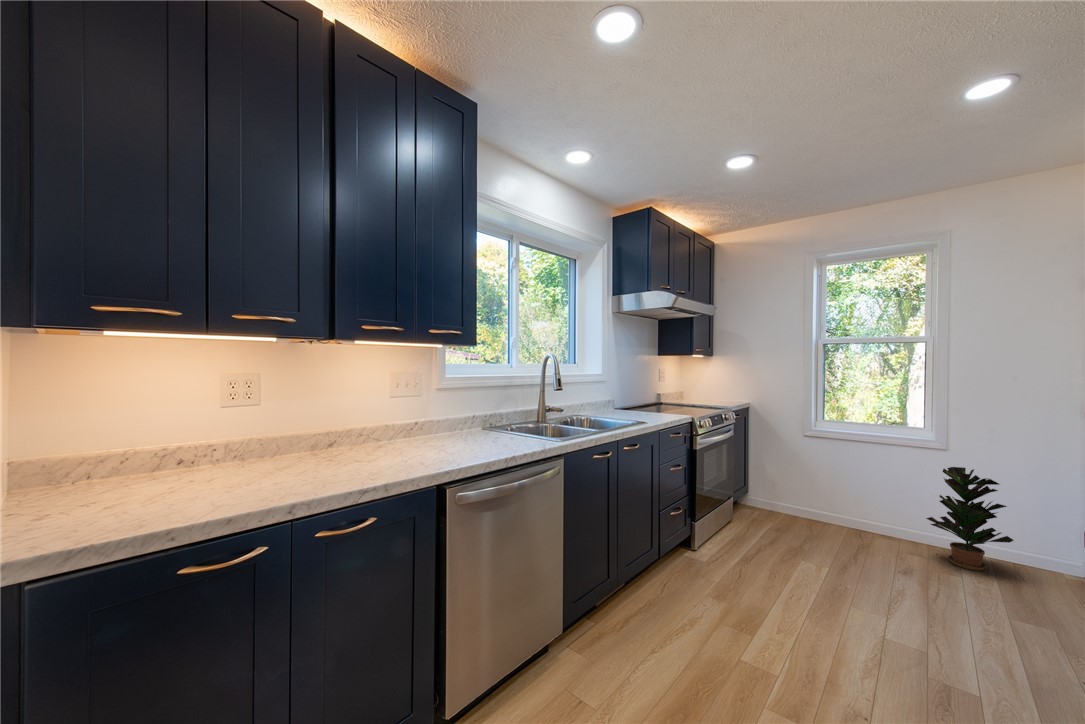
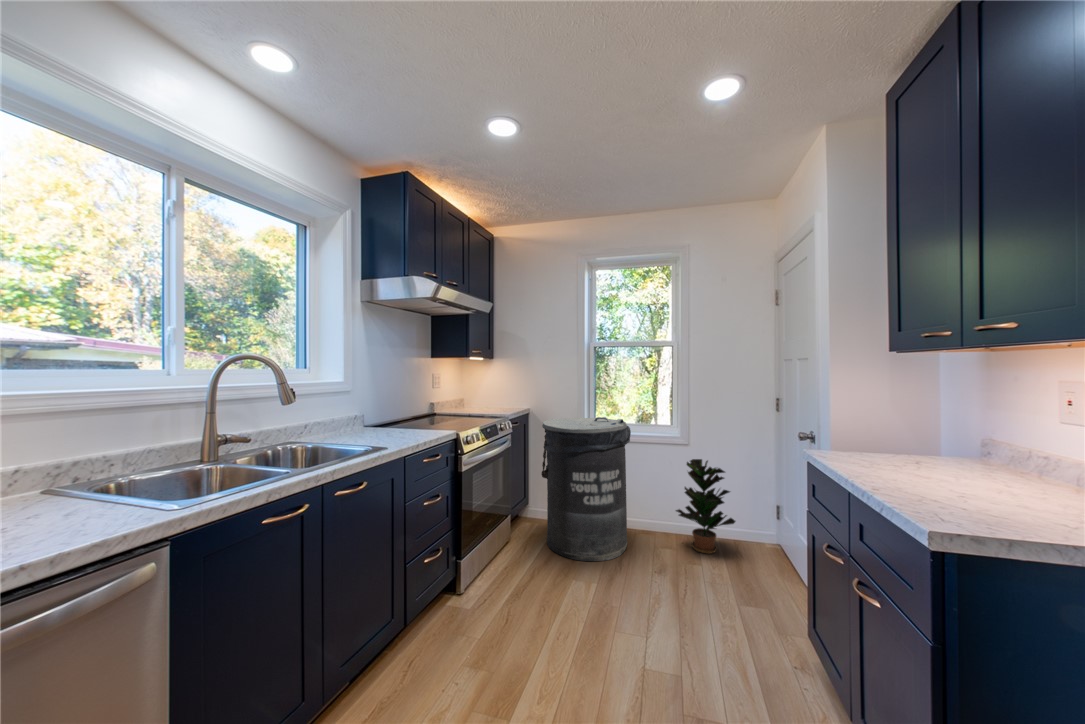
trash can: none [765,415,869,553] -> present [541,417,631,561]

